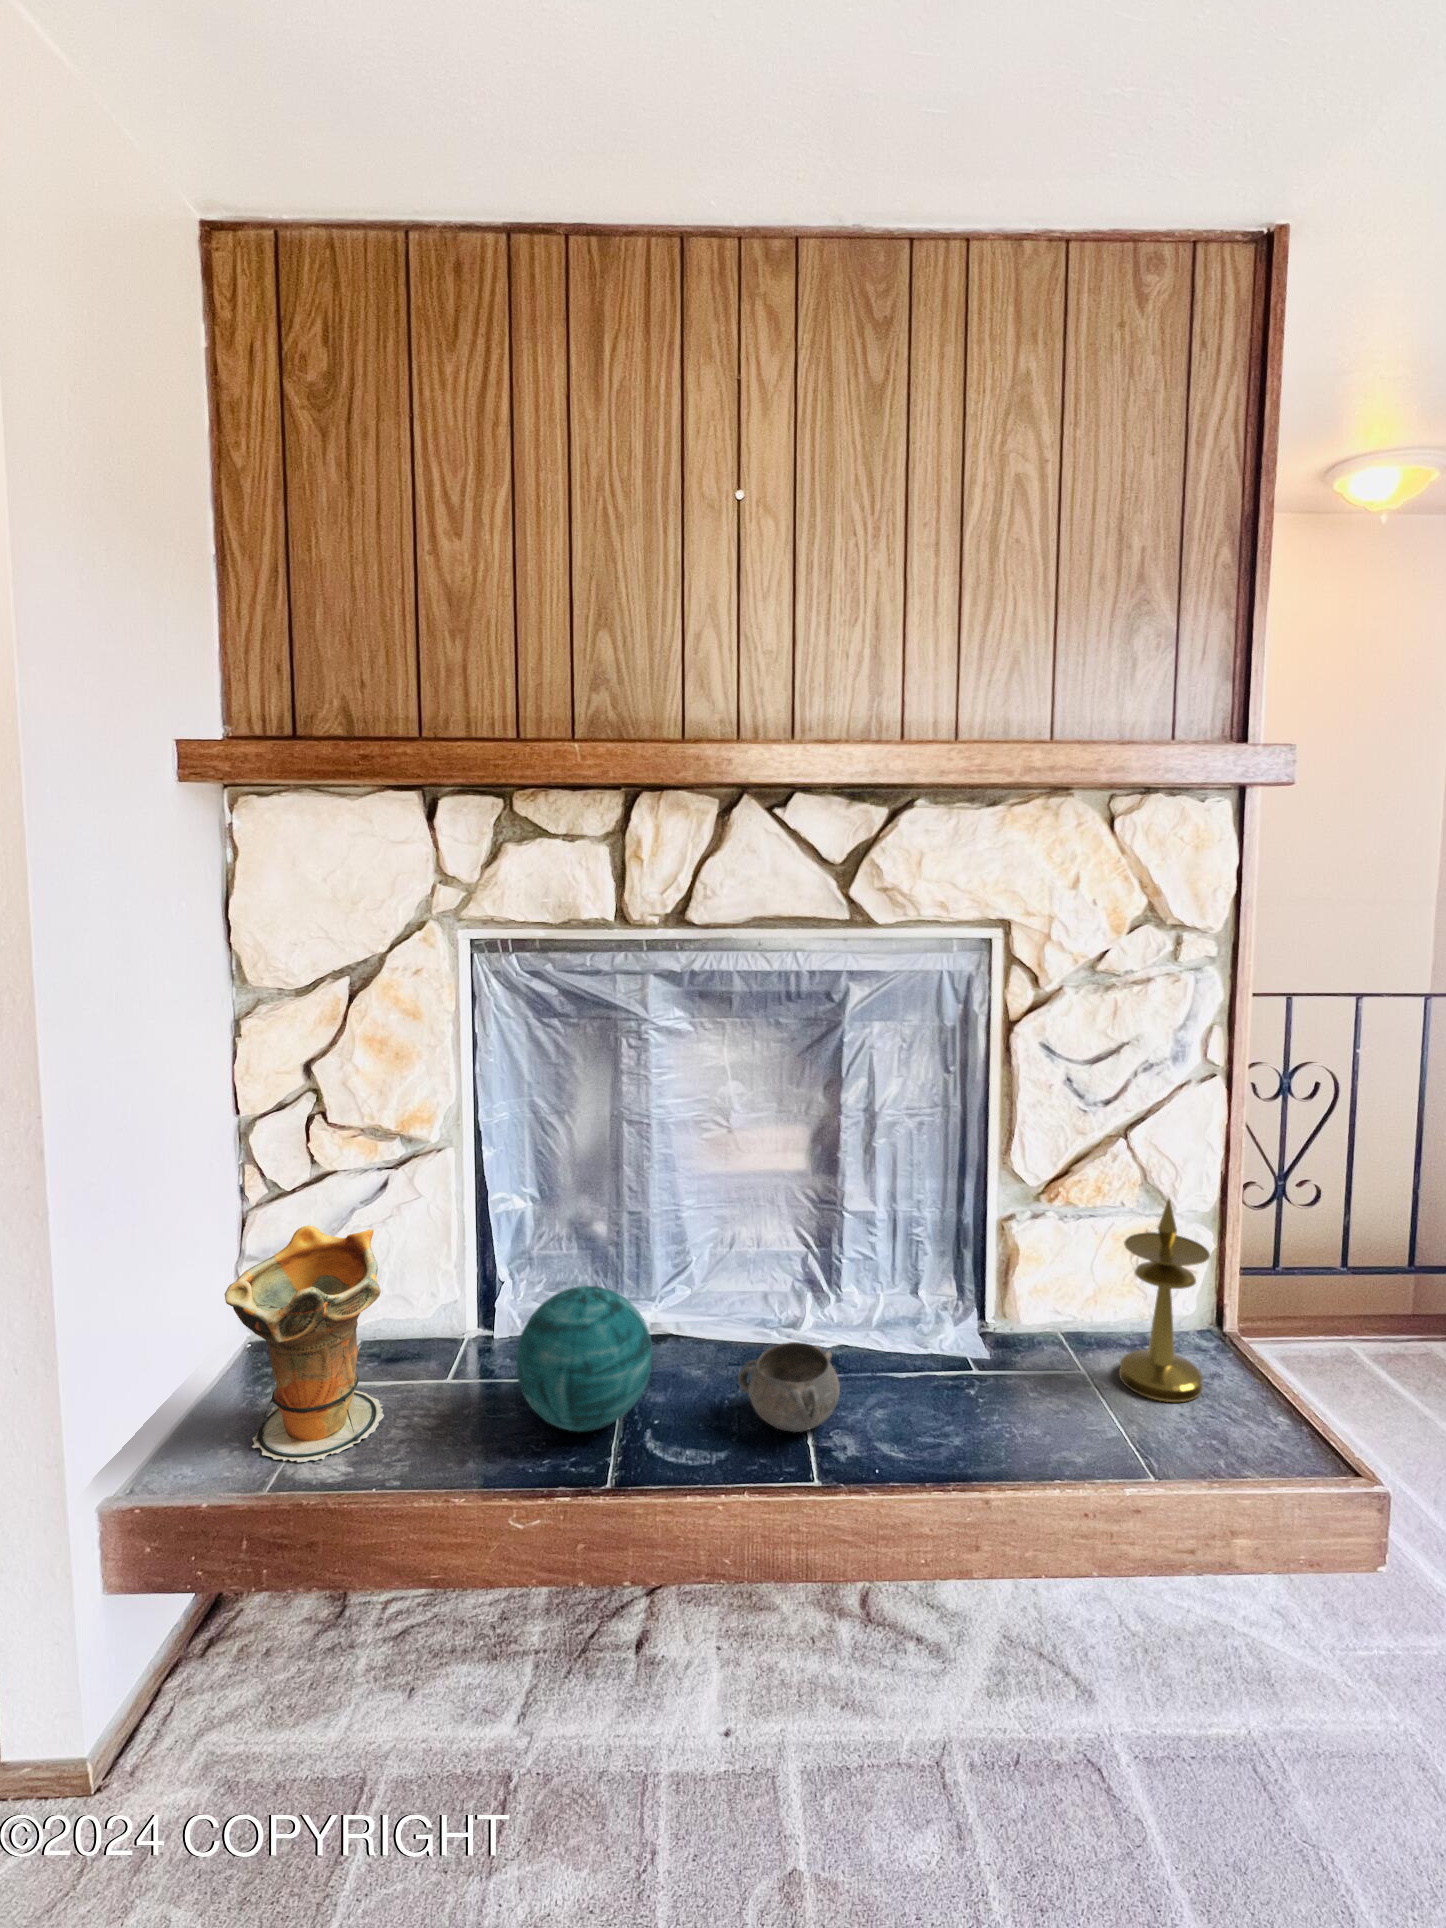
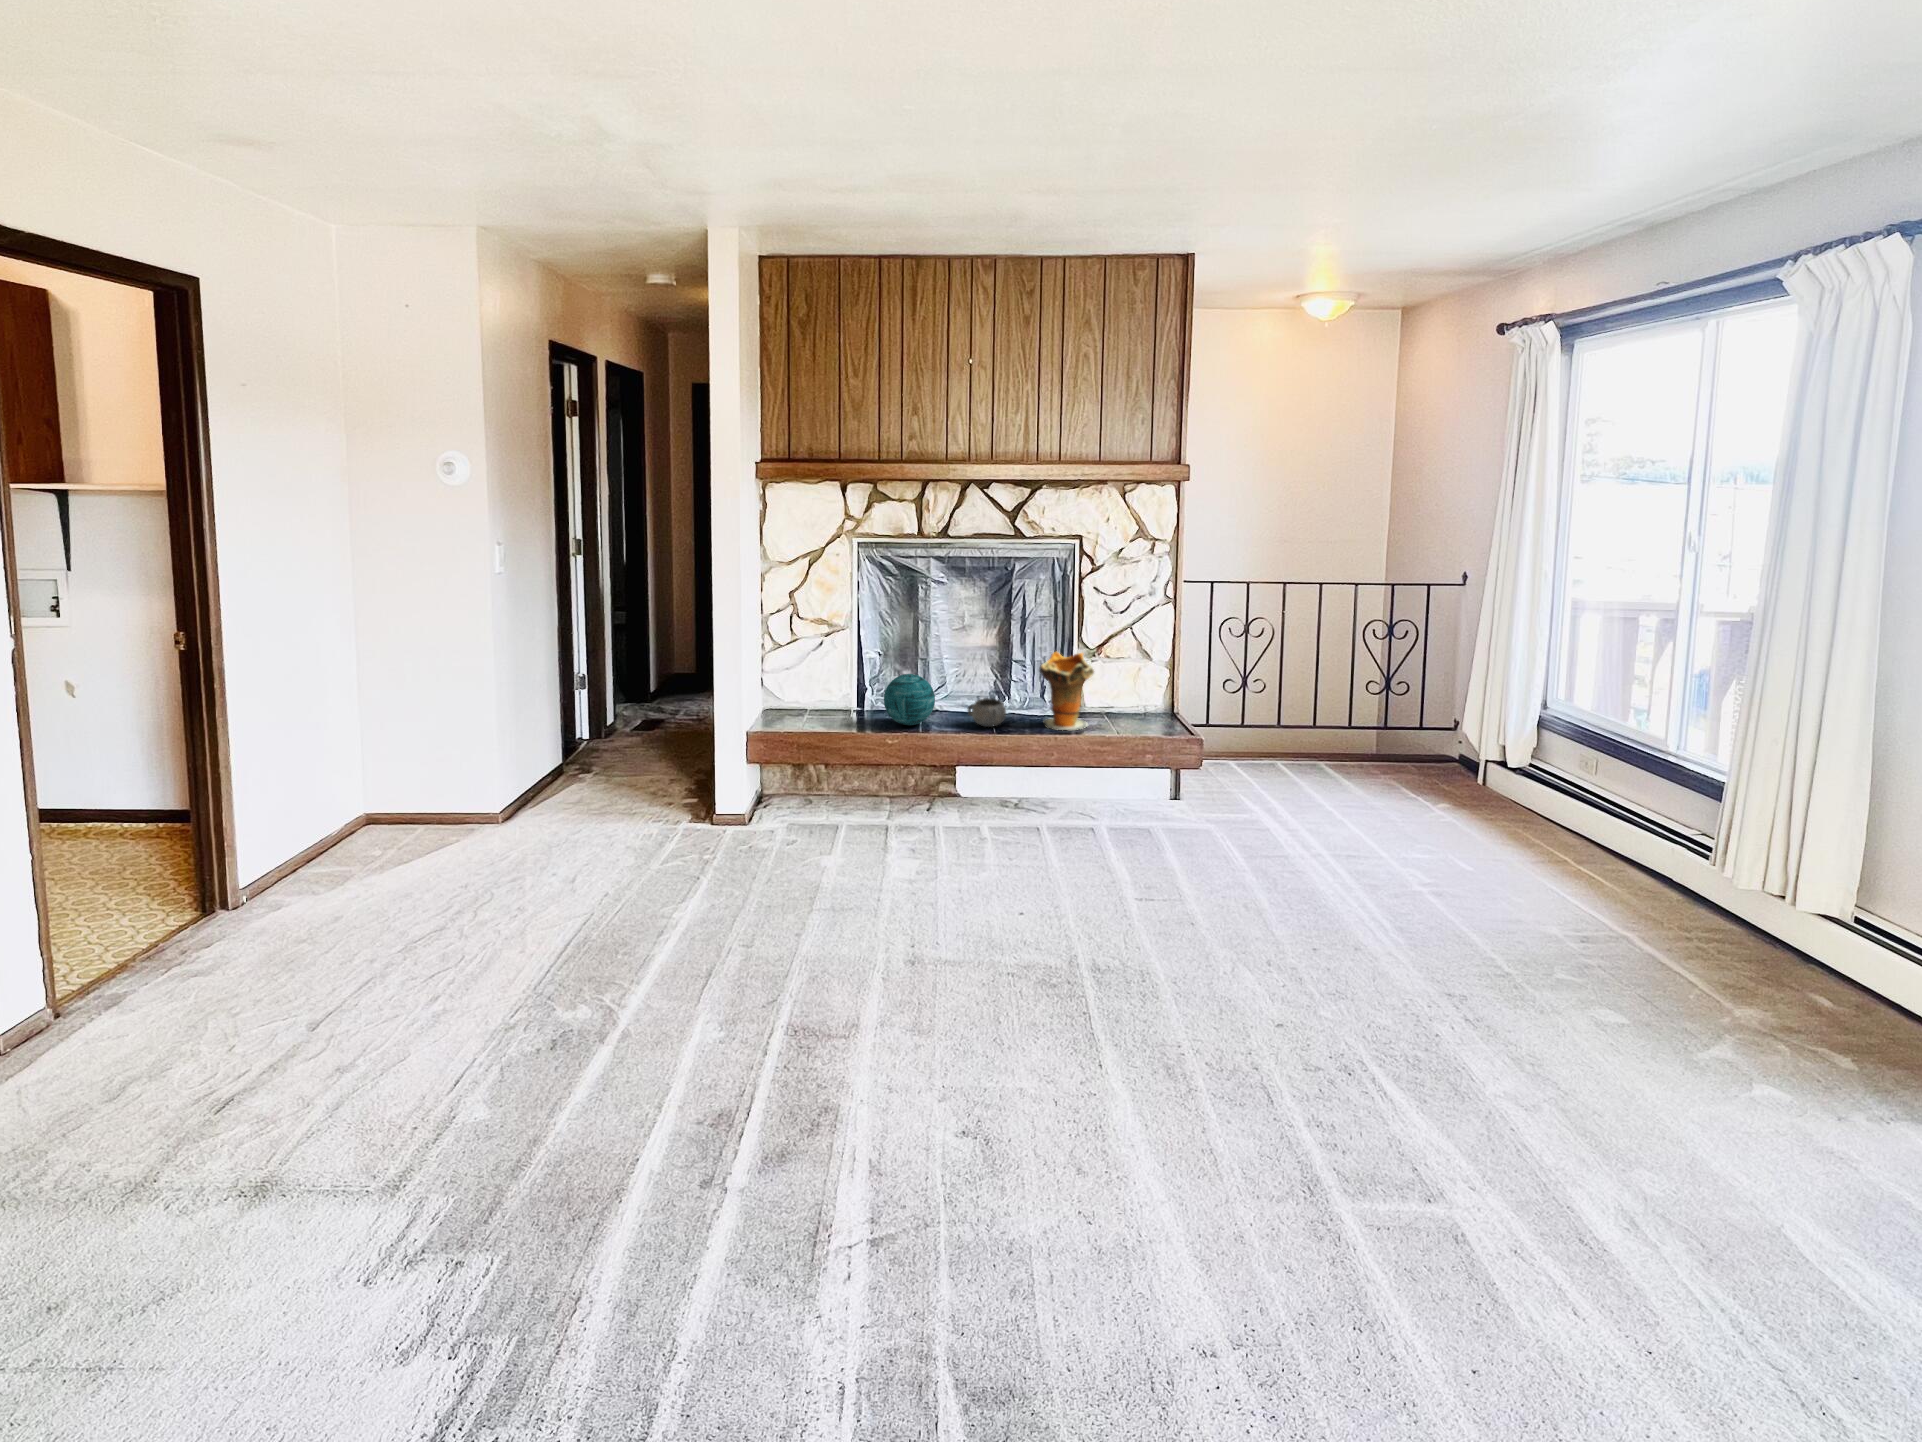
candlestick: present [1119,1199,1210,1402] -> none [1121,646,1155,724]
decorative vase: present [225,1225,384,1462] -> present [1039,652,1094,730]

